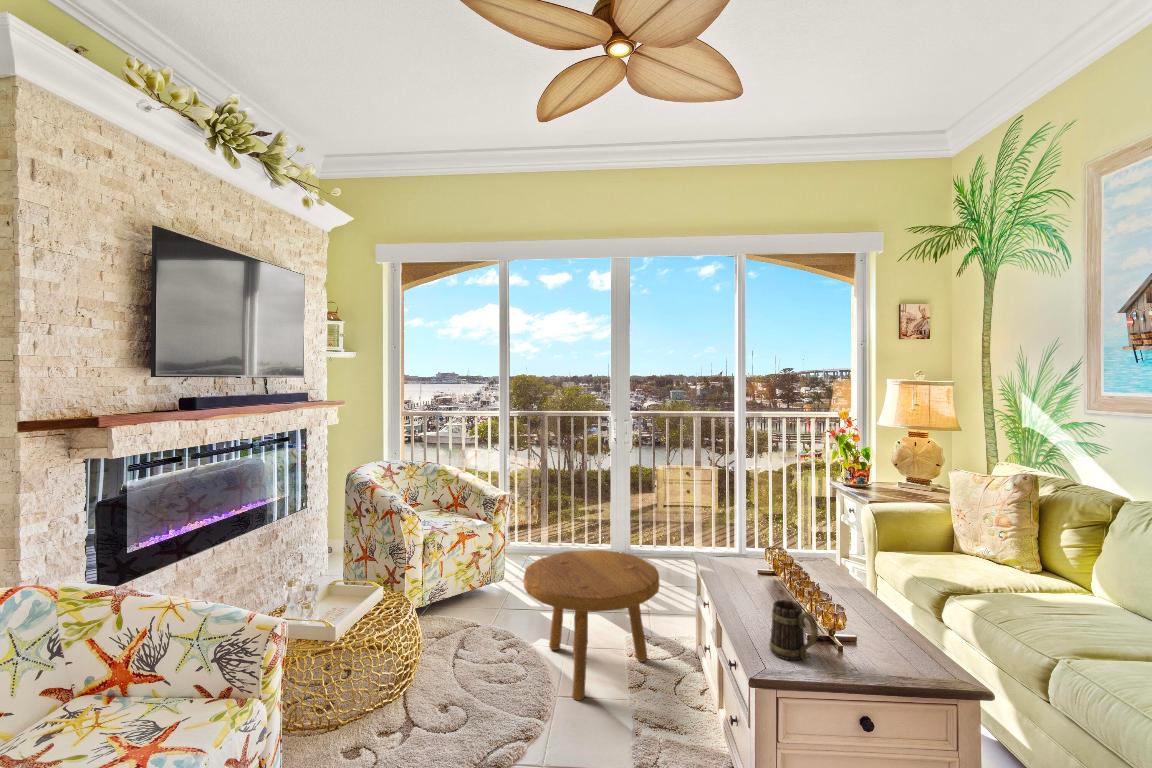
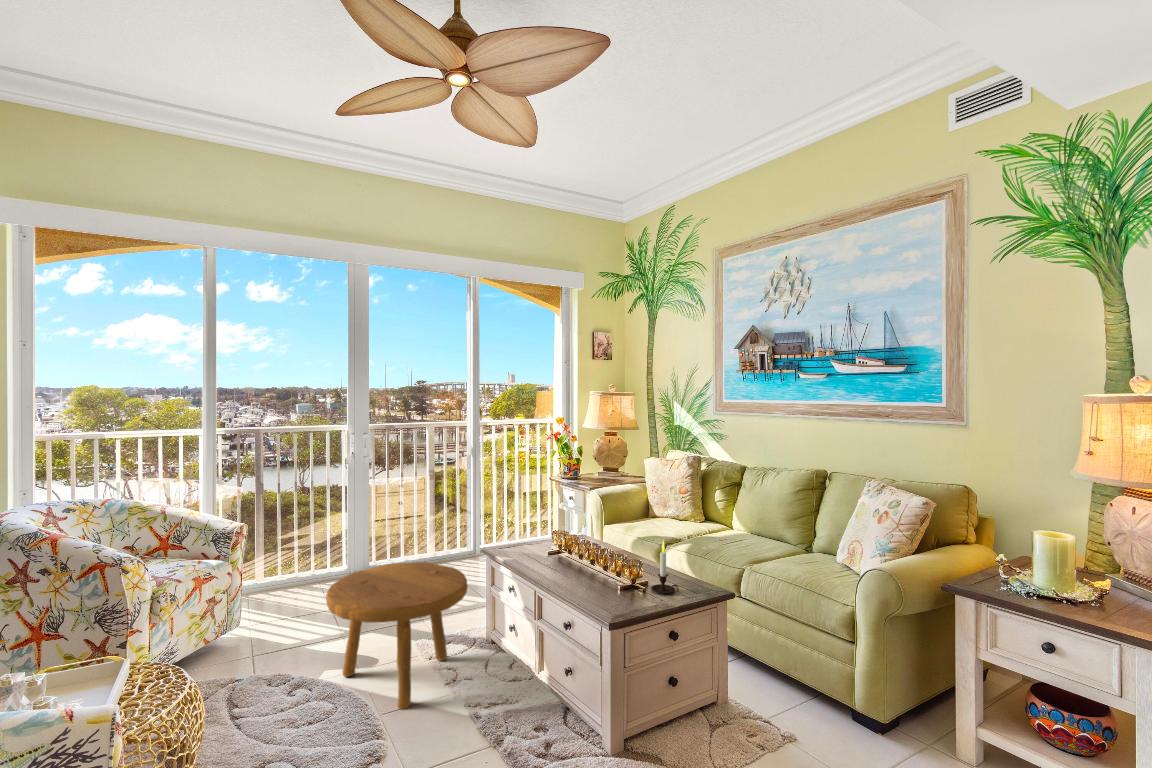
candle: none [847,588,886,669] -> present [651,541,678,594]
mug: present [769,600,818,661] -> none [605,560,641,603]

